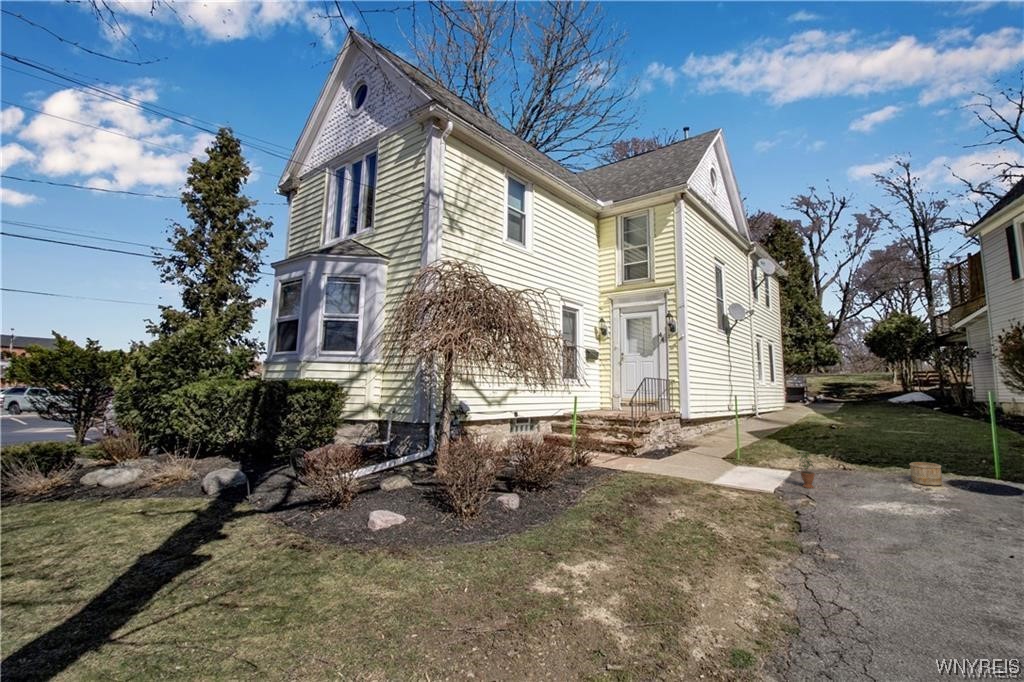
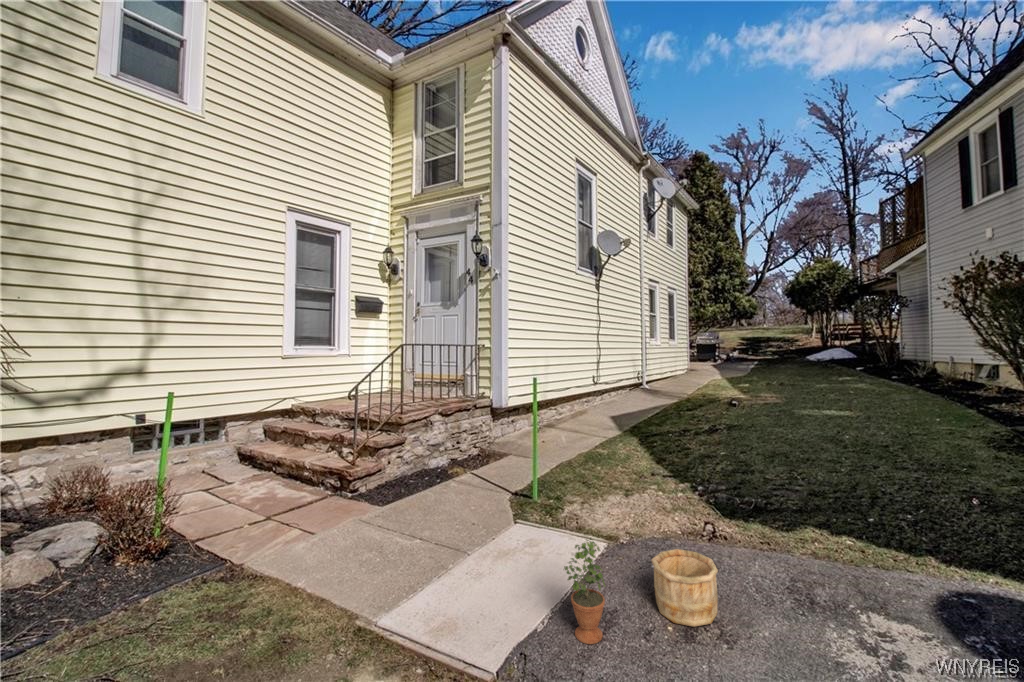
wooden bucket: present [909,462,942,485] -> present [651,549,718,627]

